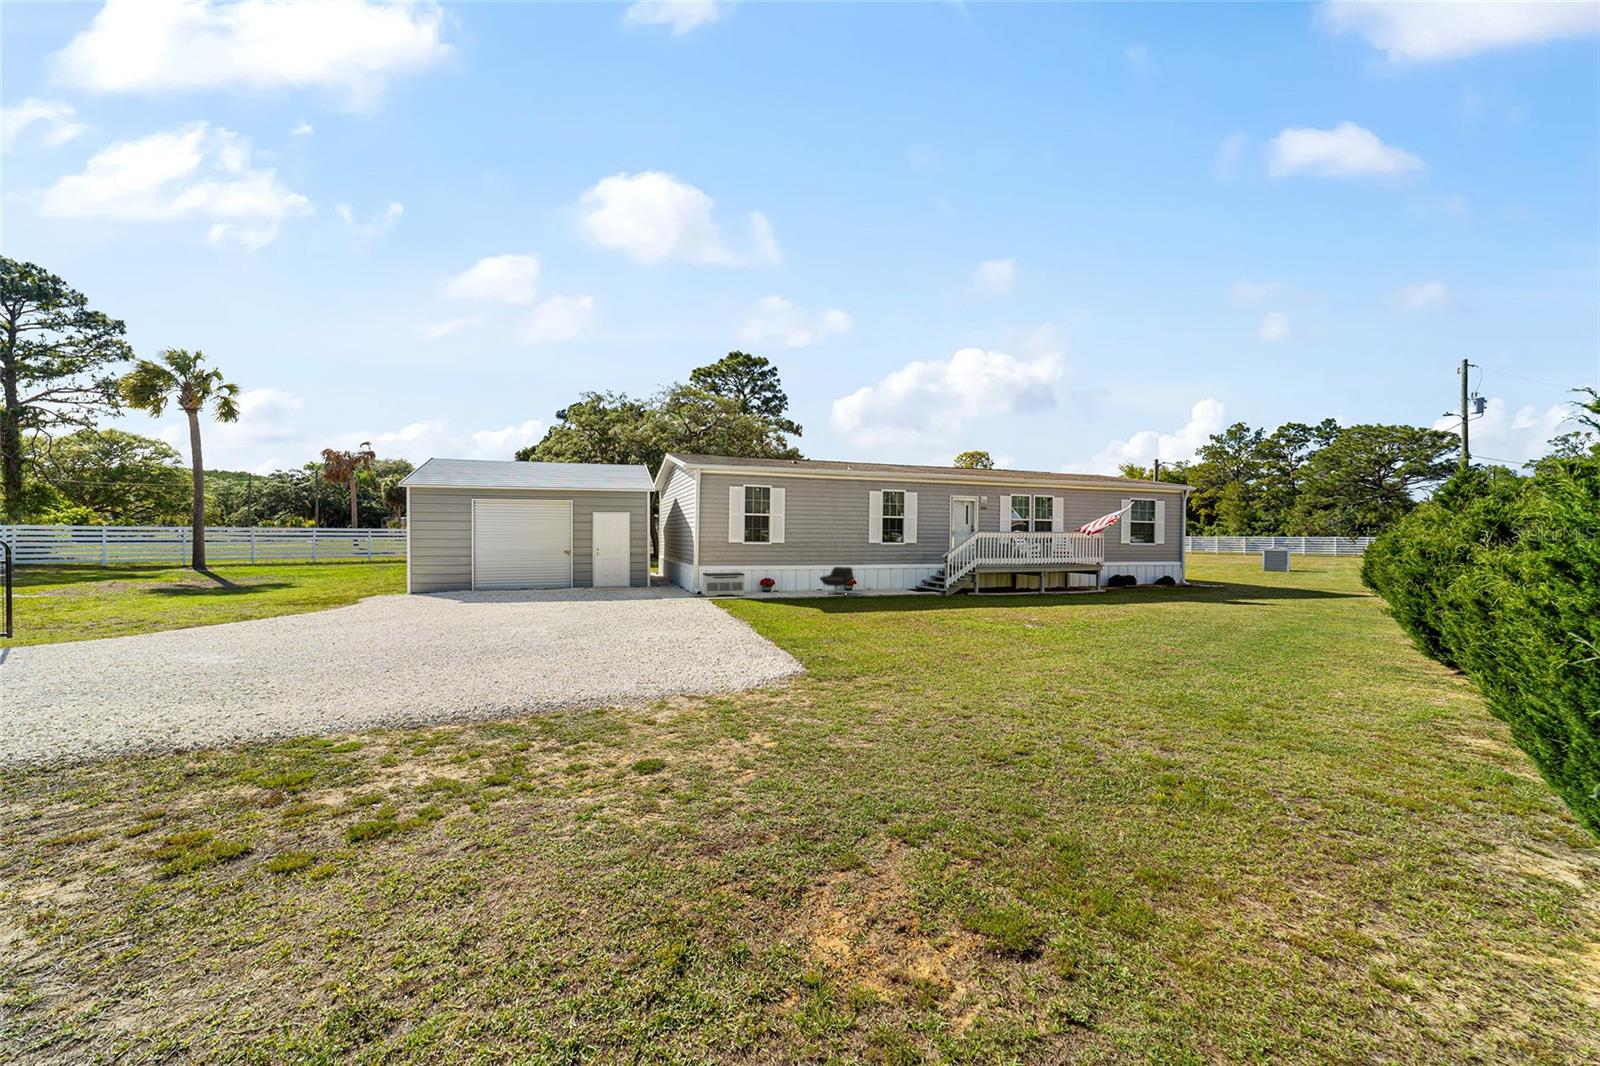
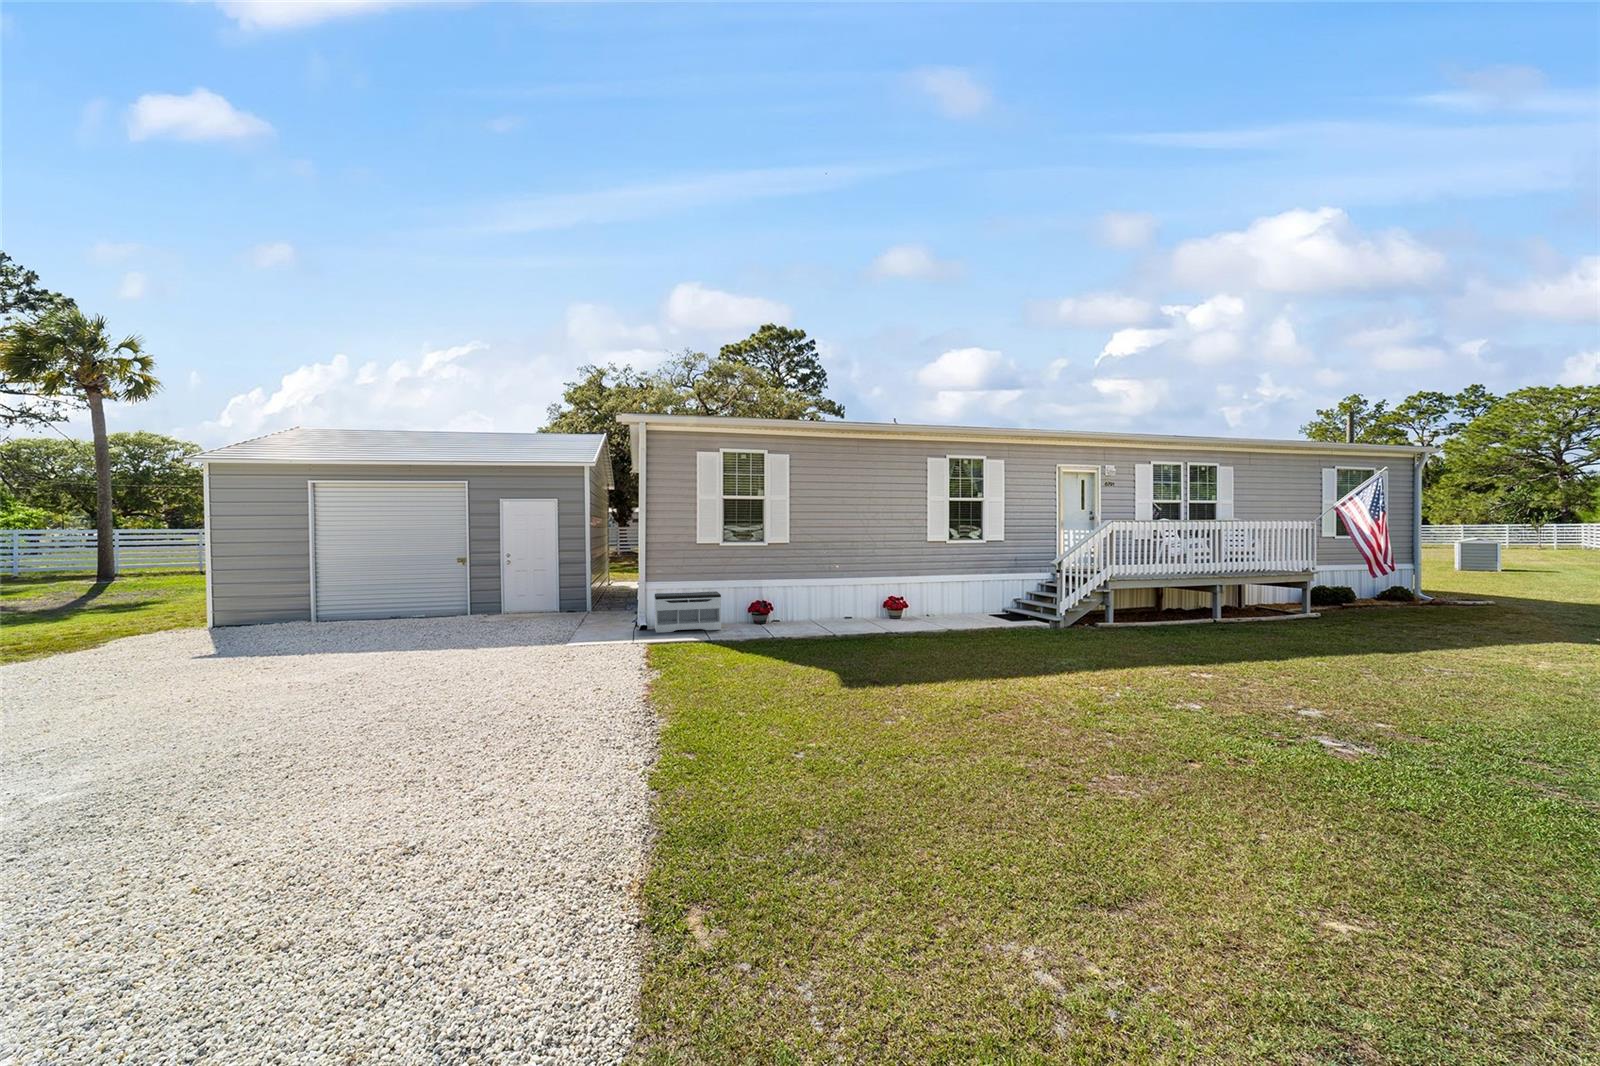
lounge chair: present [820,567,854,593] -> none [846,580,903,628]

